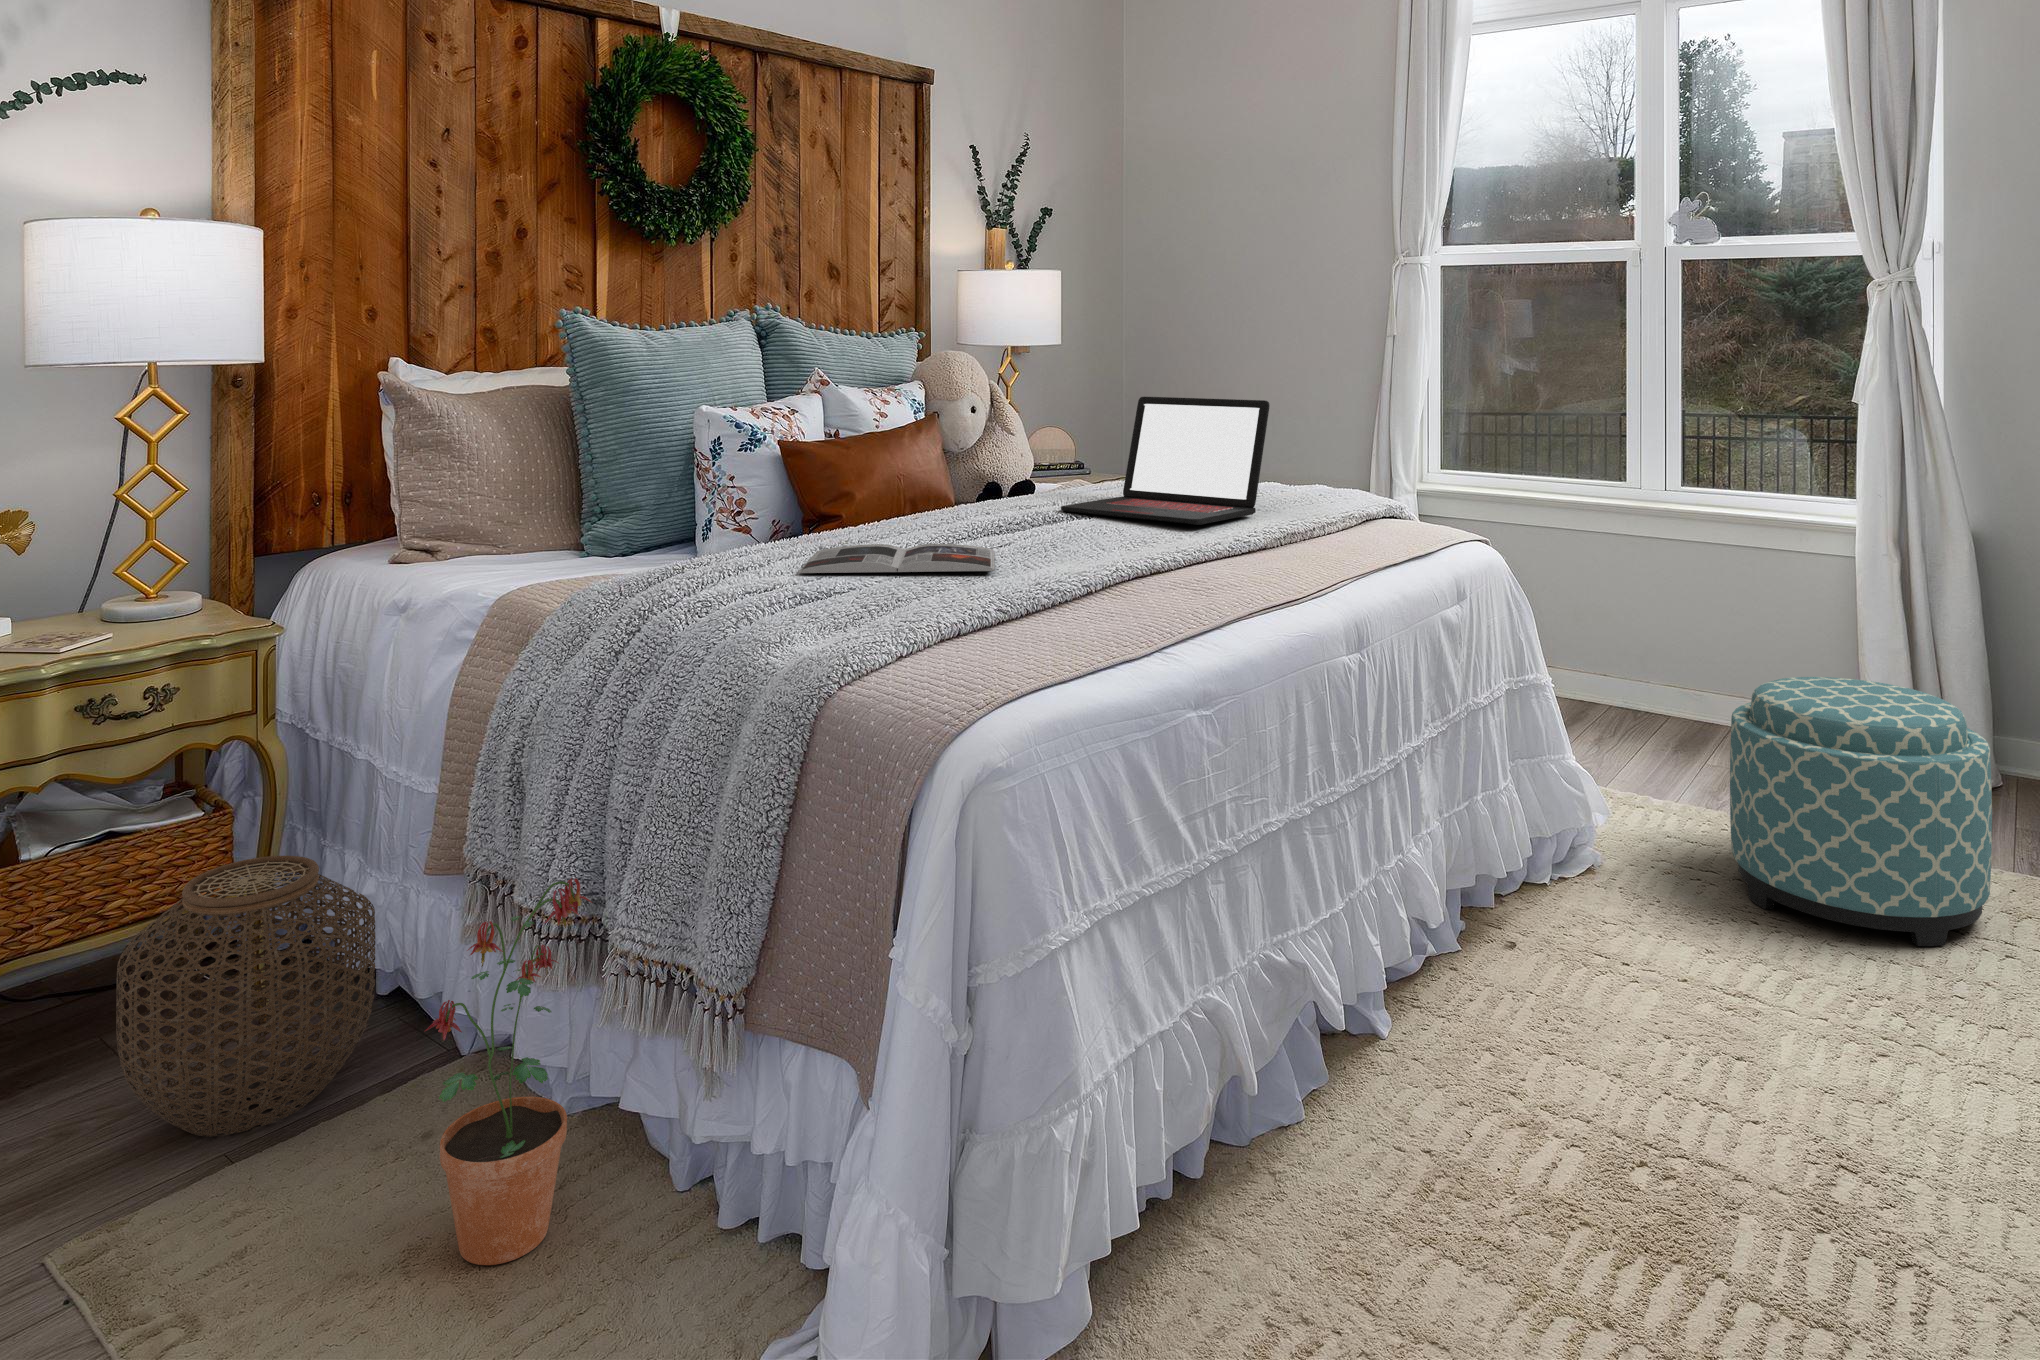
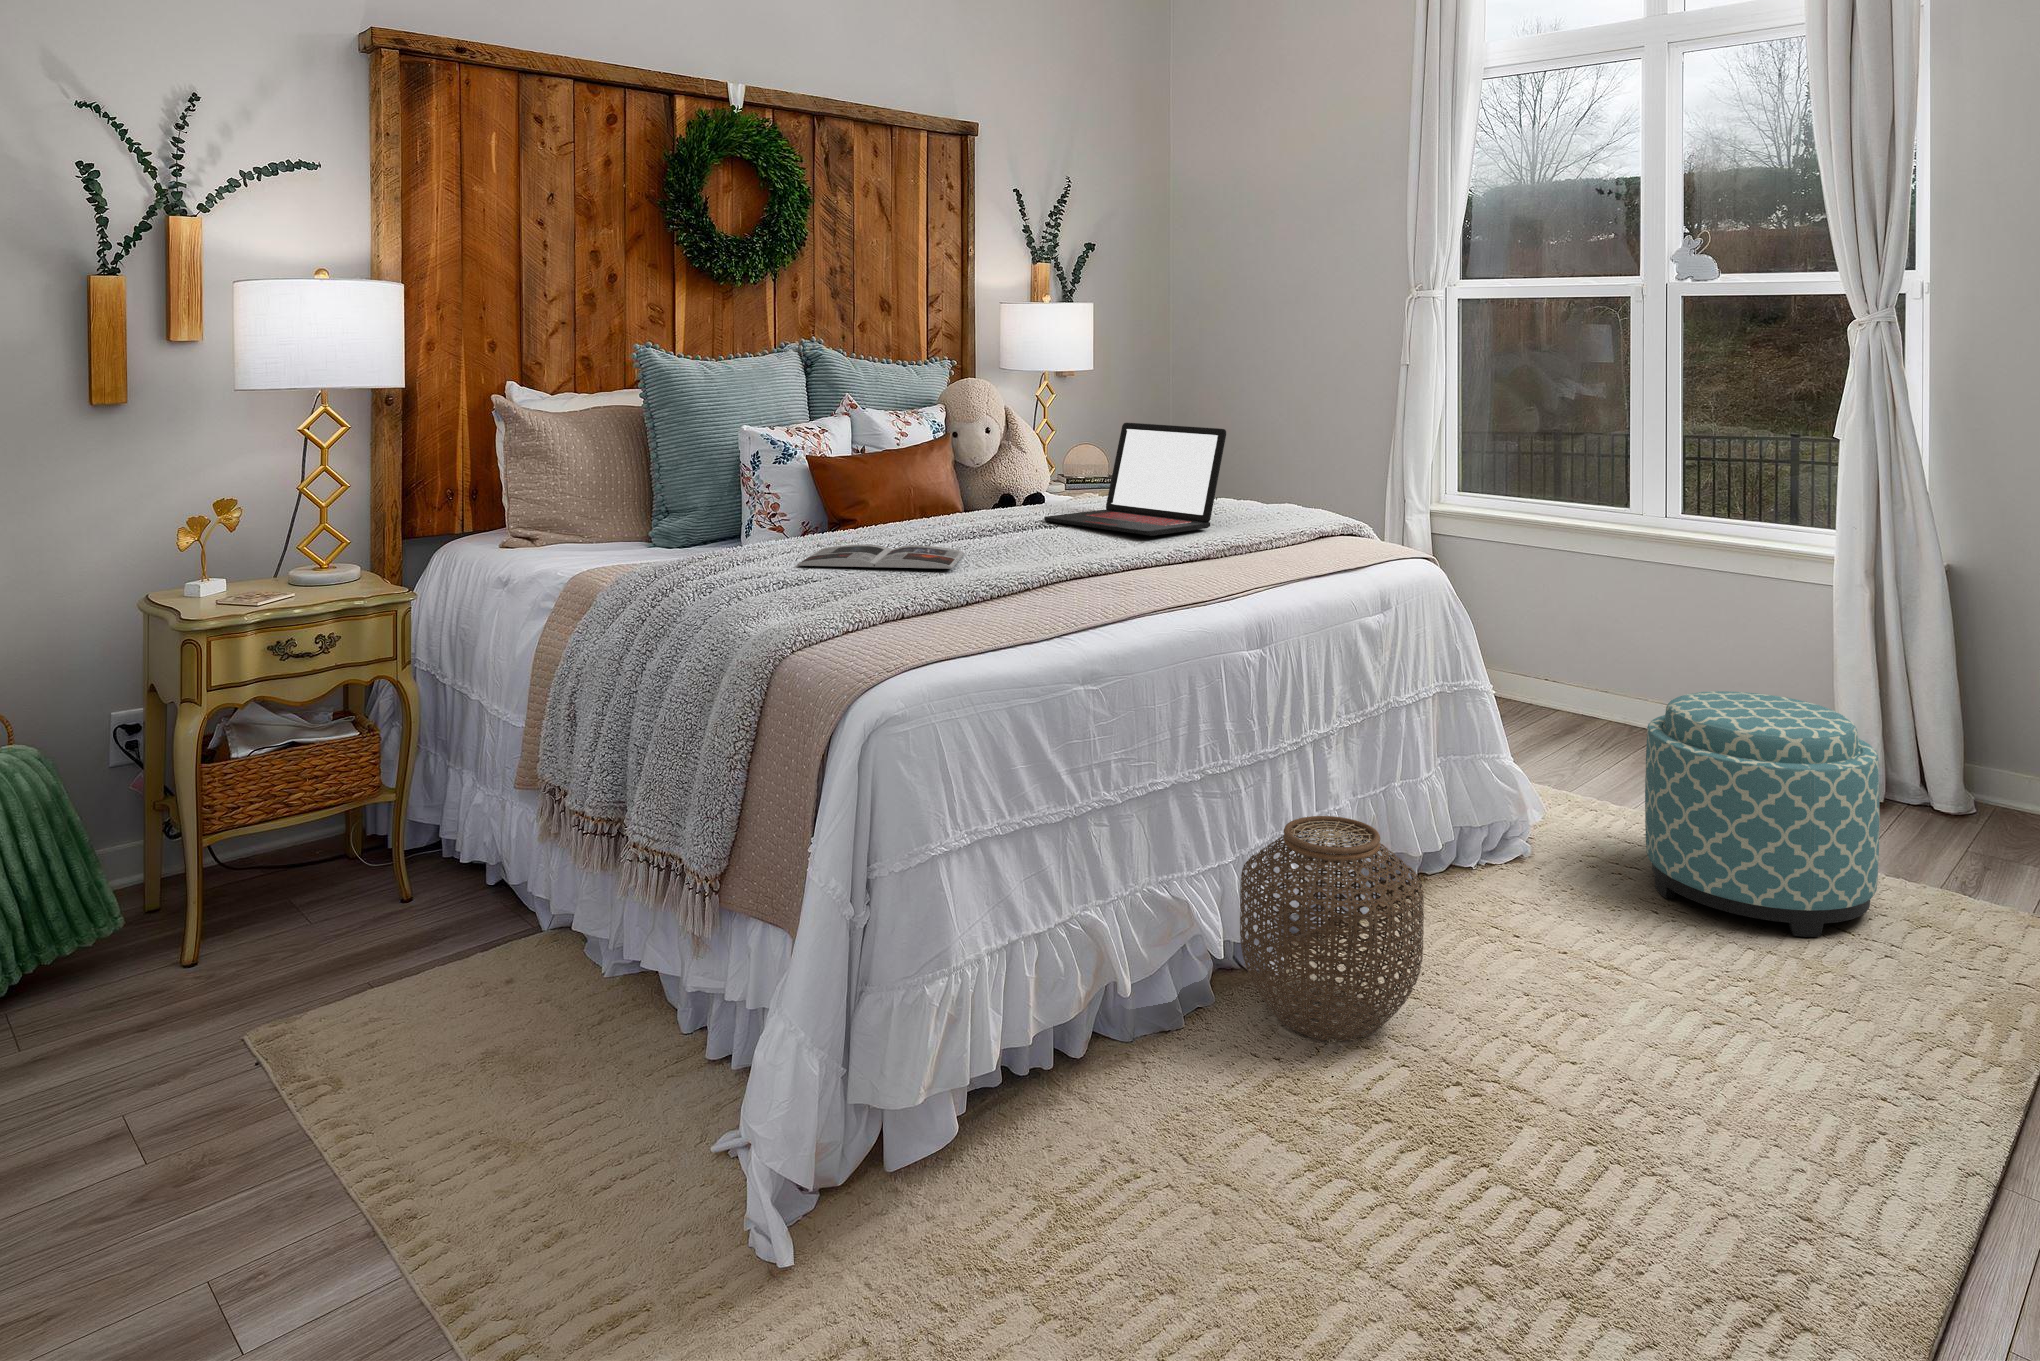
woven basket: present [116,856,375,1136] -> present [1240,816,1424,1041]
potted plant: present [425,878,592,1265] -> none [496,790,621,1070]

